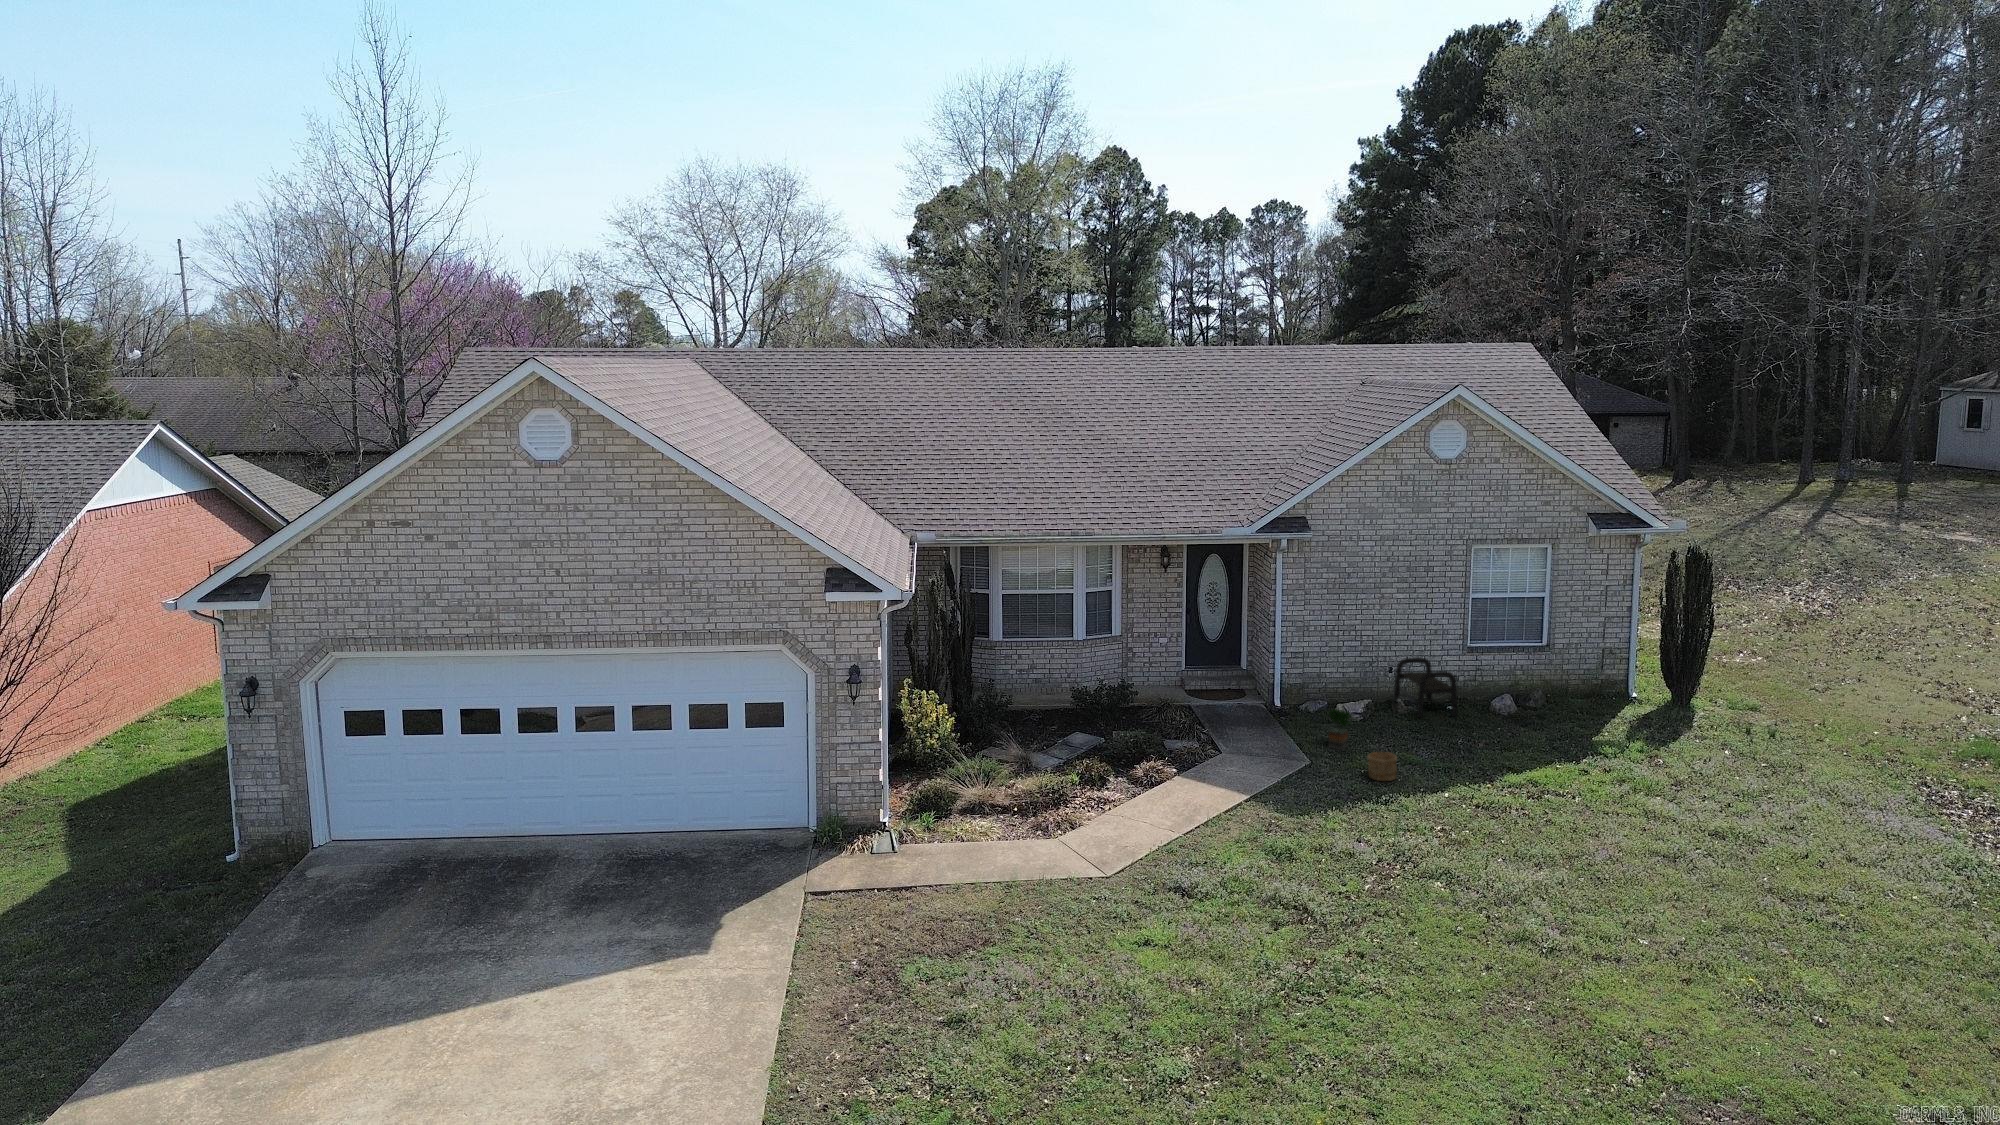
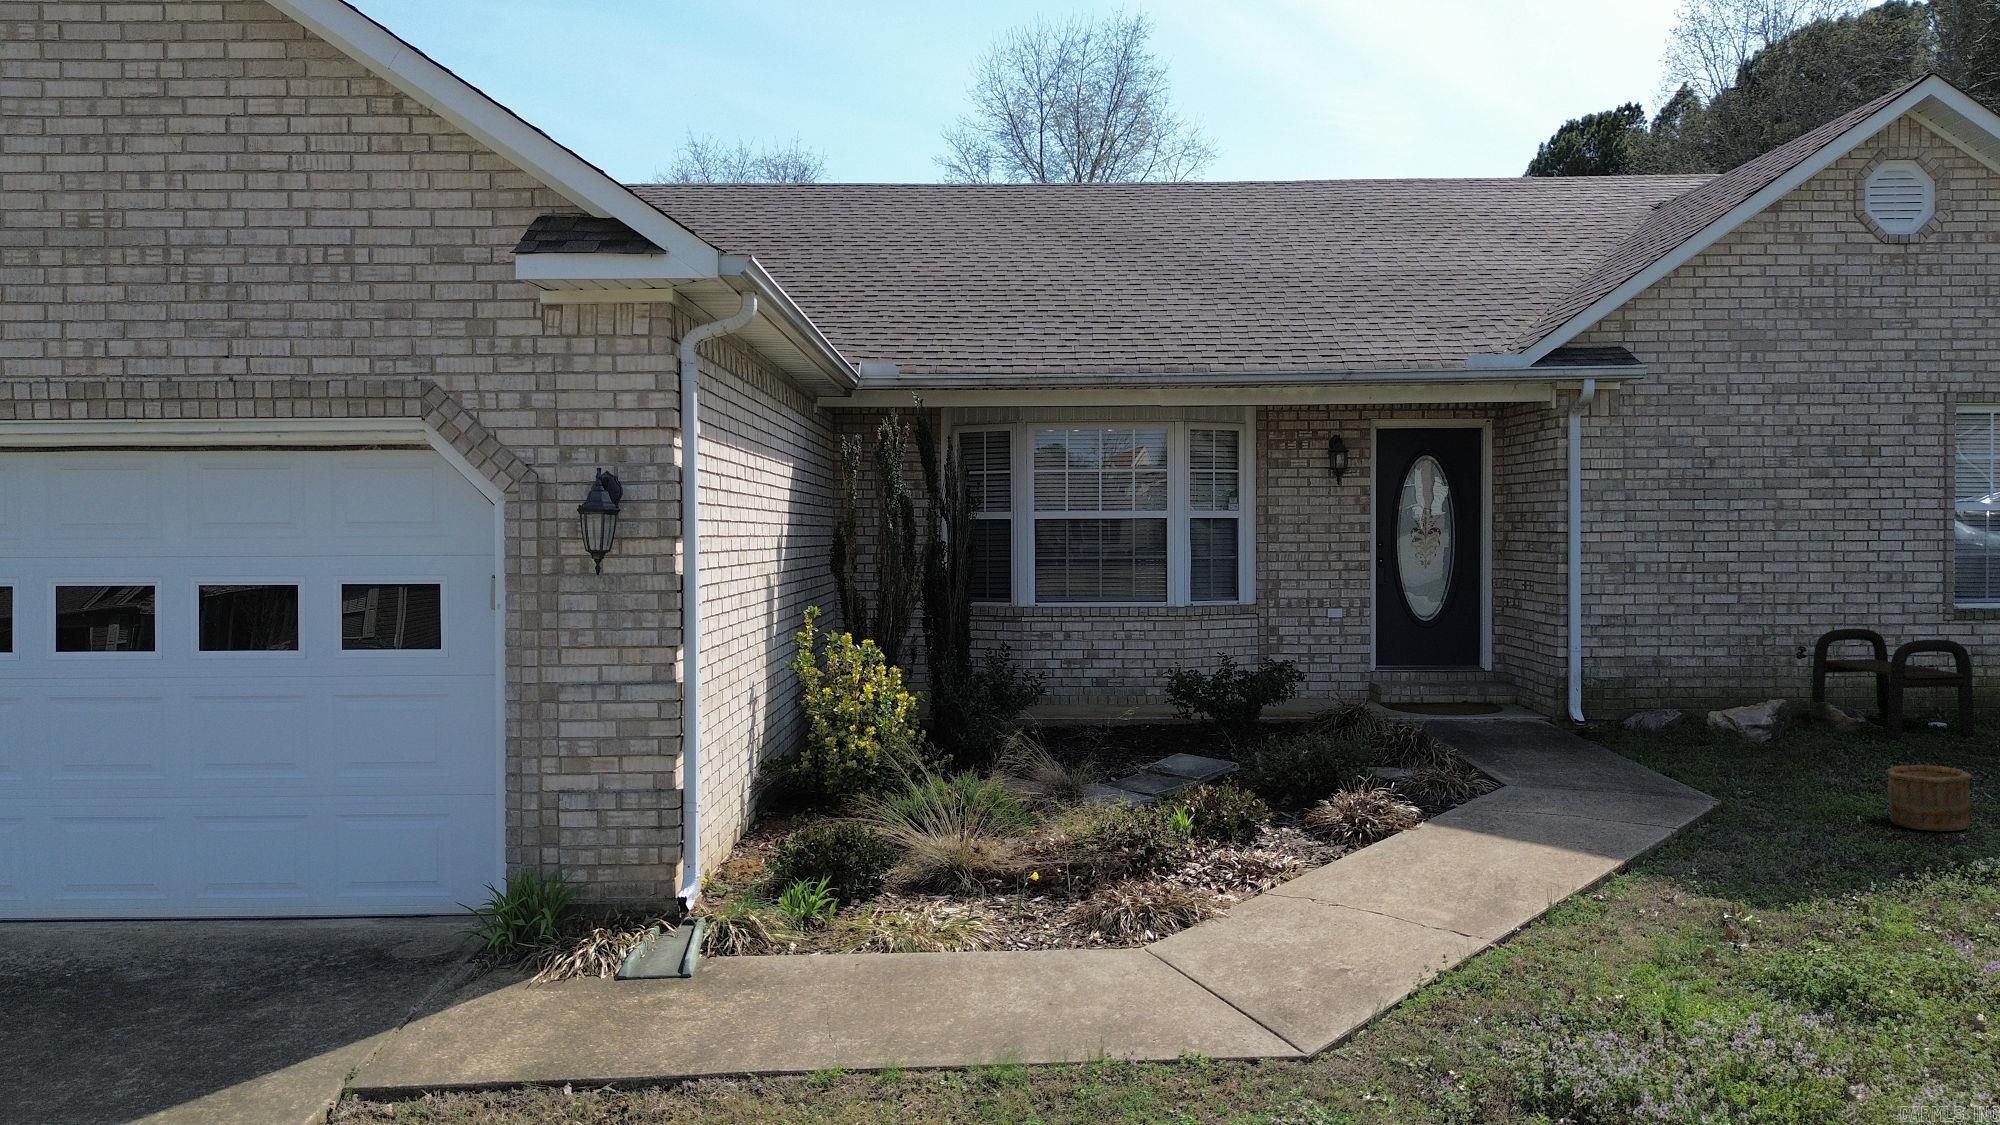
potted tree: present [1328,710,1351,750] -> none [1733,693,1799,783]

